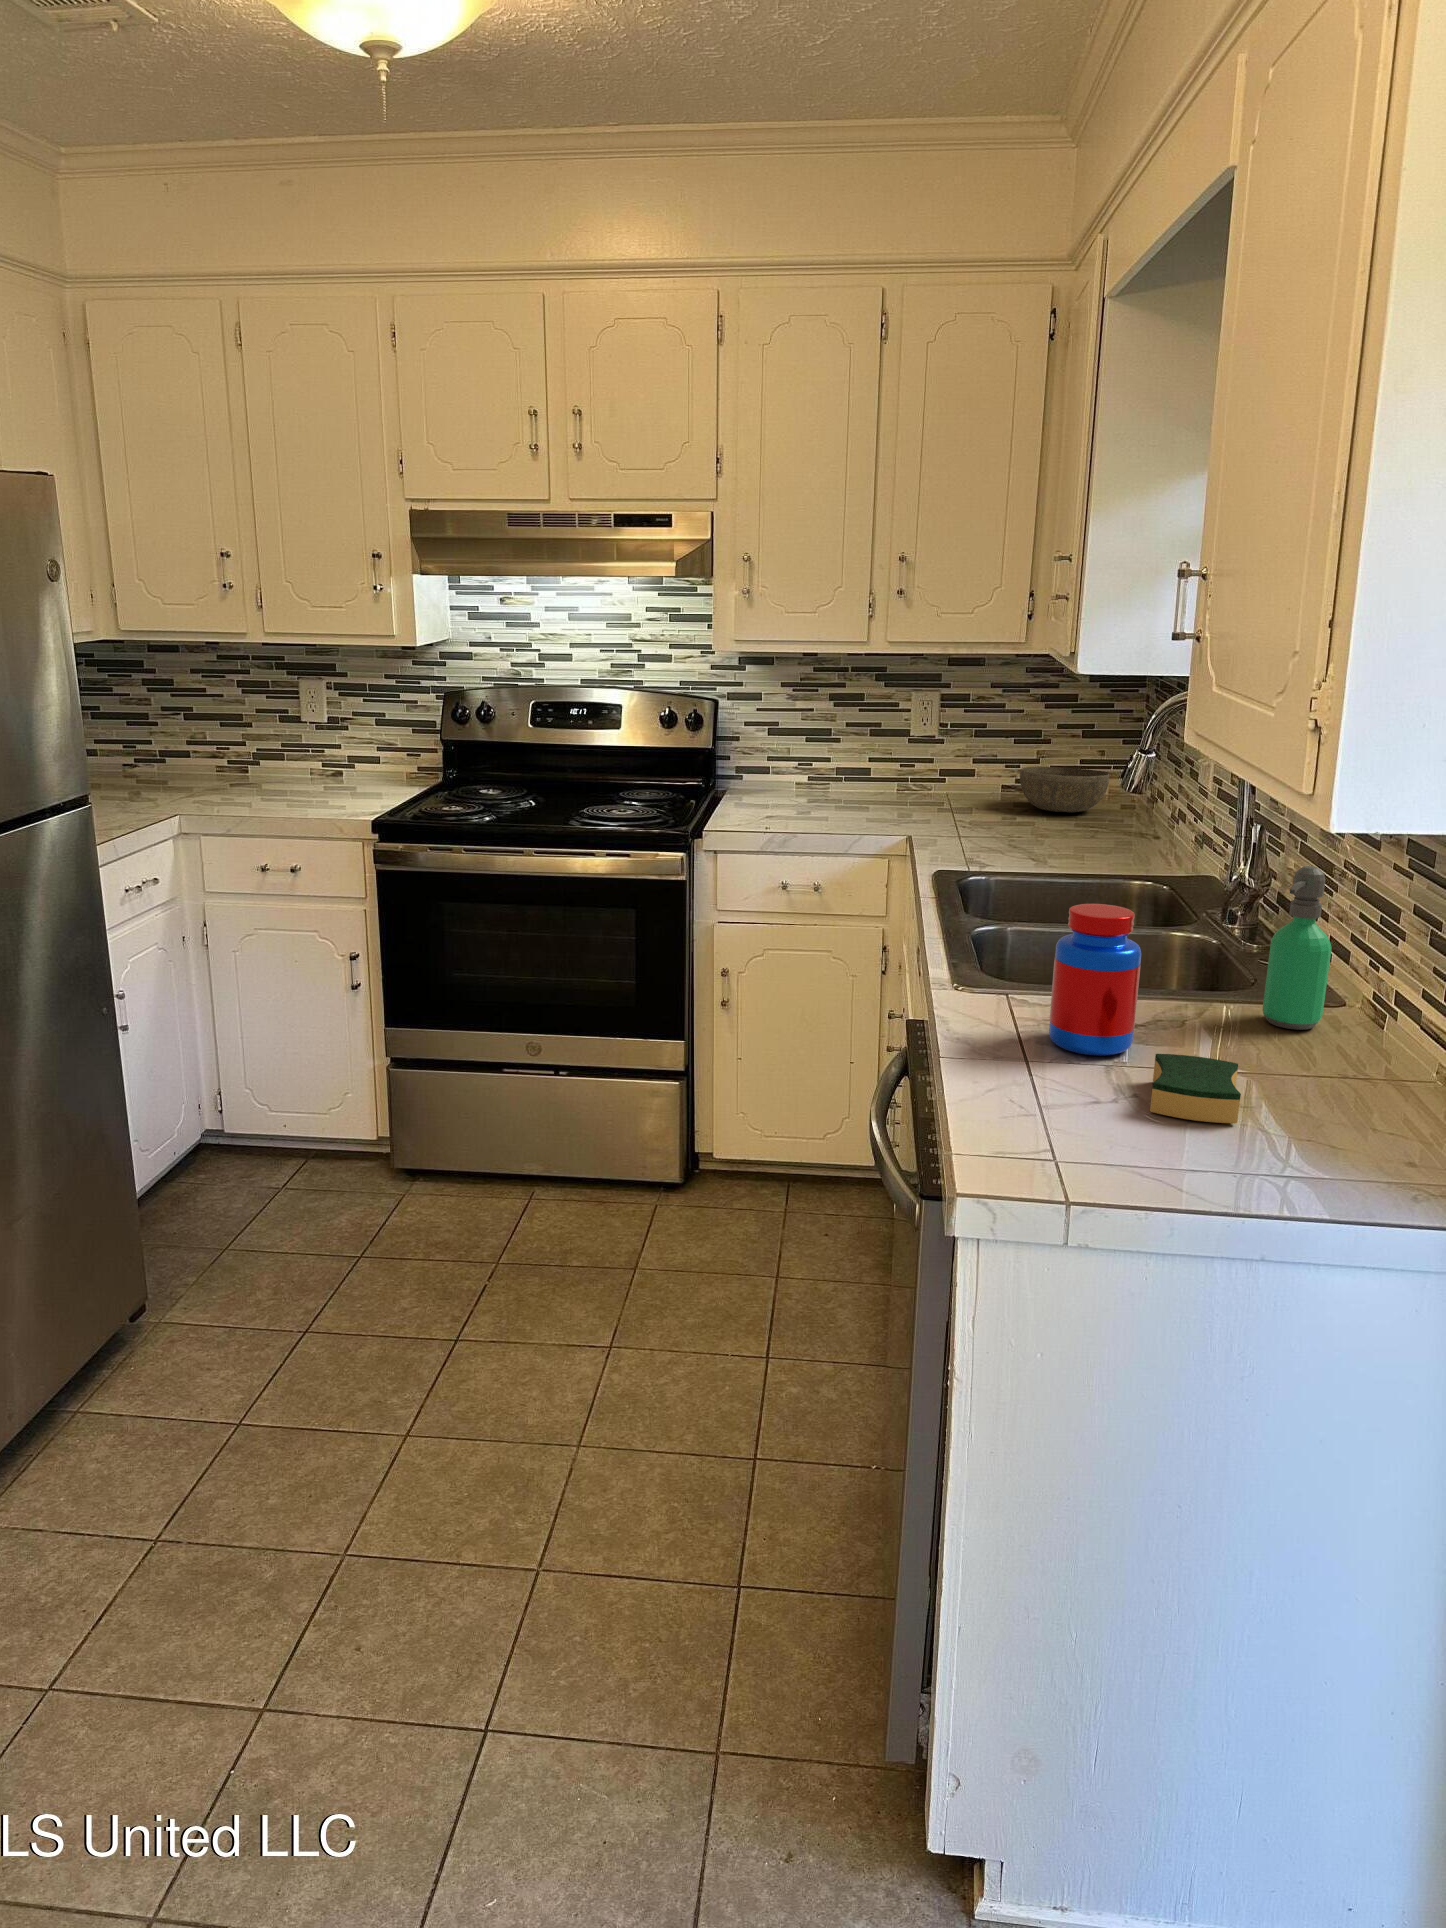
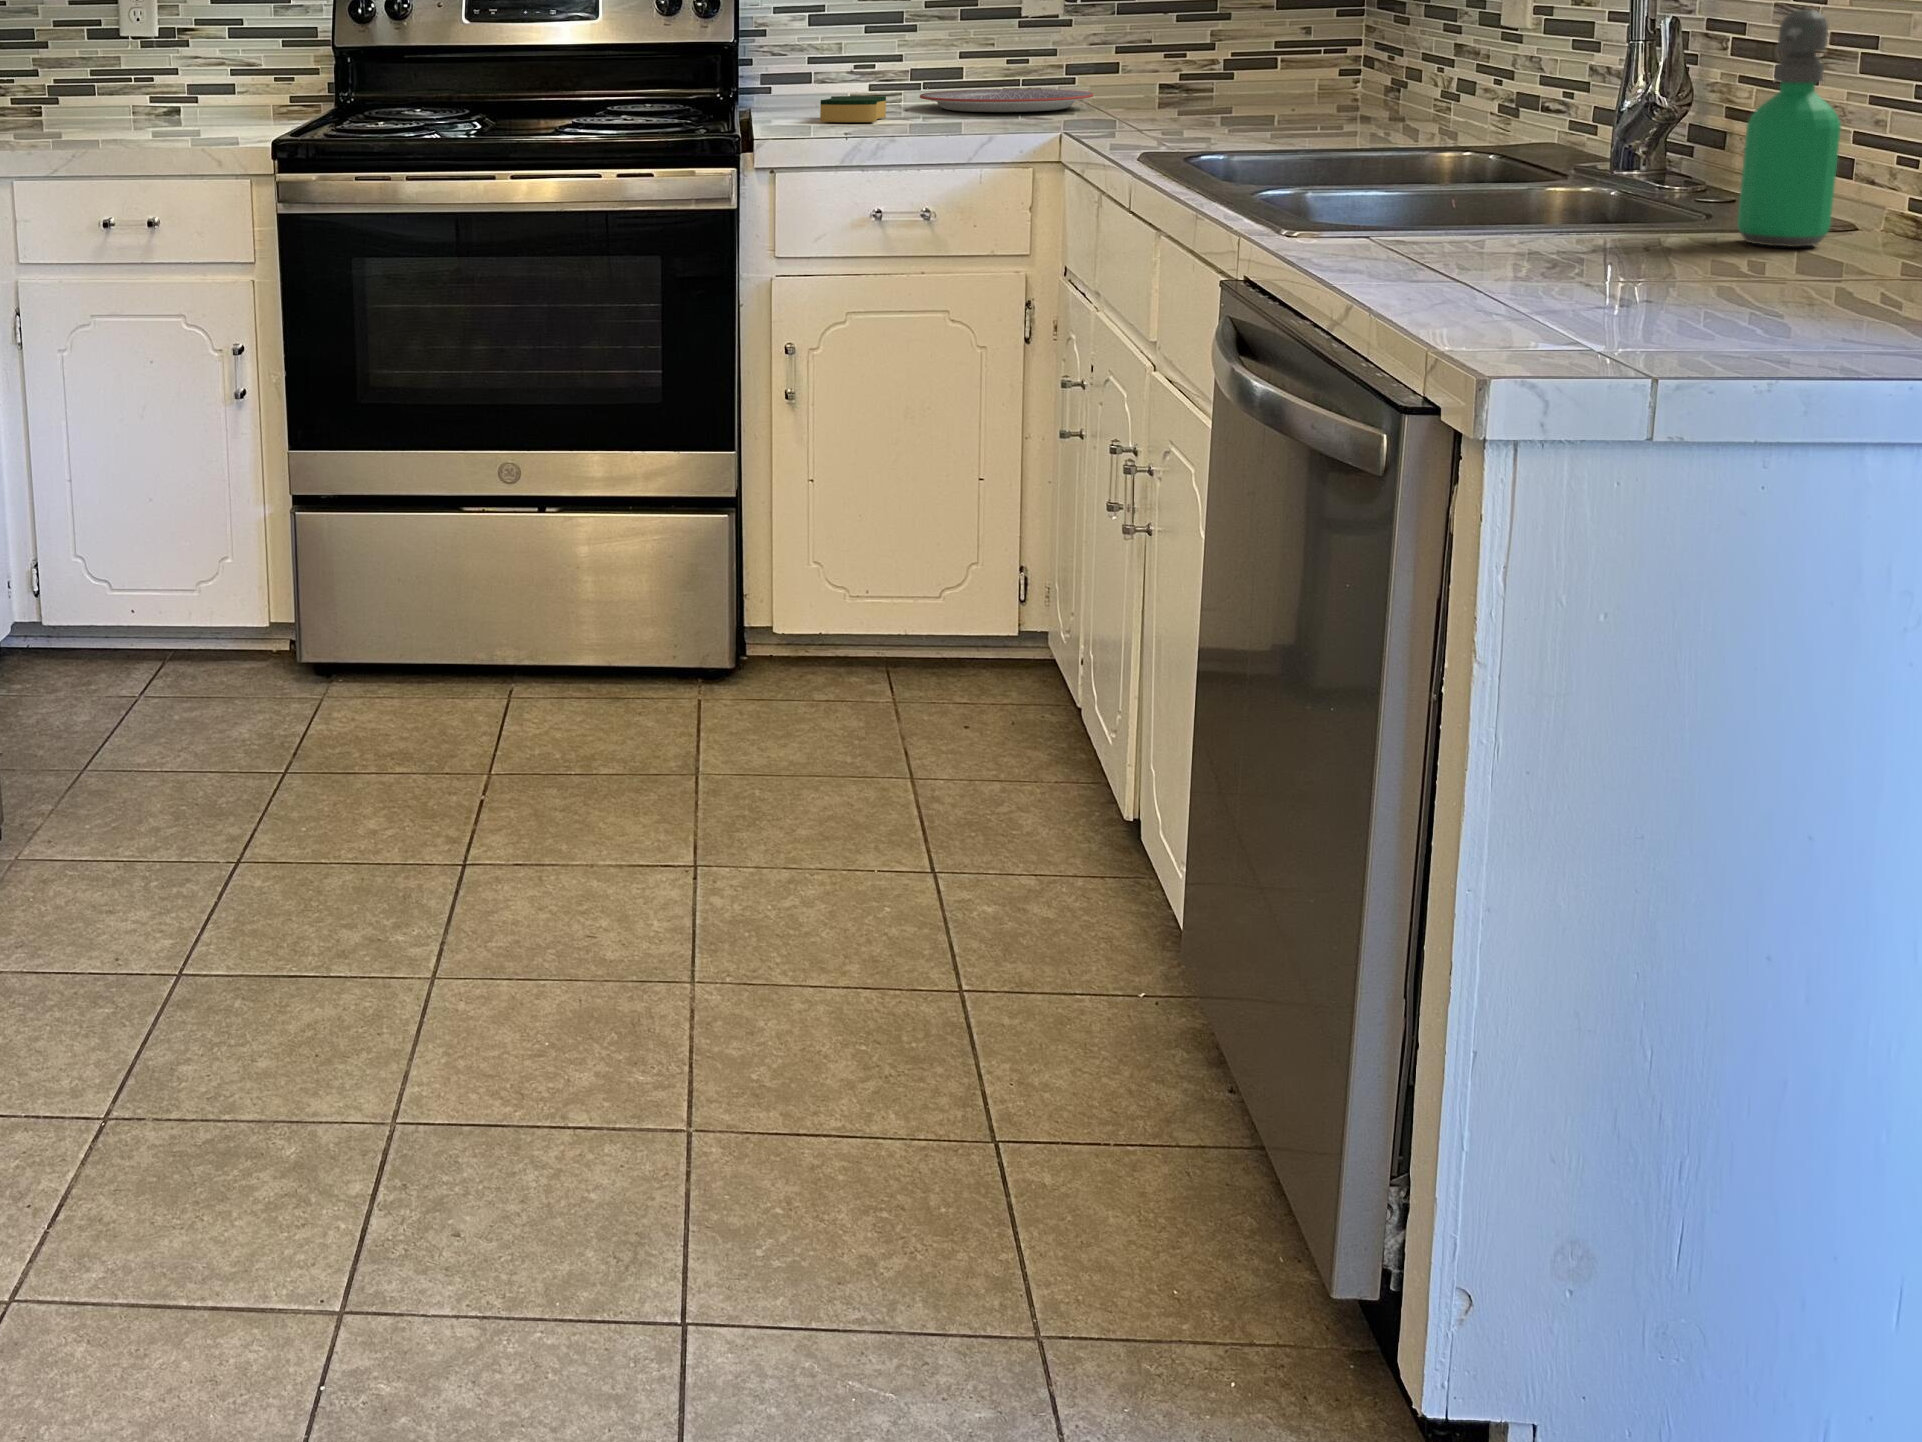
bowl: present [1020,767,1109,812] -> none [1191,50,1325,109]
plate: none [837,782,954,807] -> present [920,89,1093,112]
jar: present [1049,904,1141,1056] -> none [1455,63,1596,271]
sponge: present [1150,1054,1241,1123] -> present [820,96,886,122]

